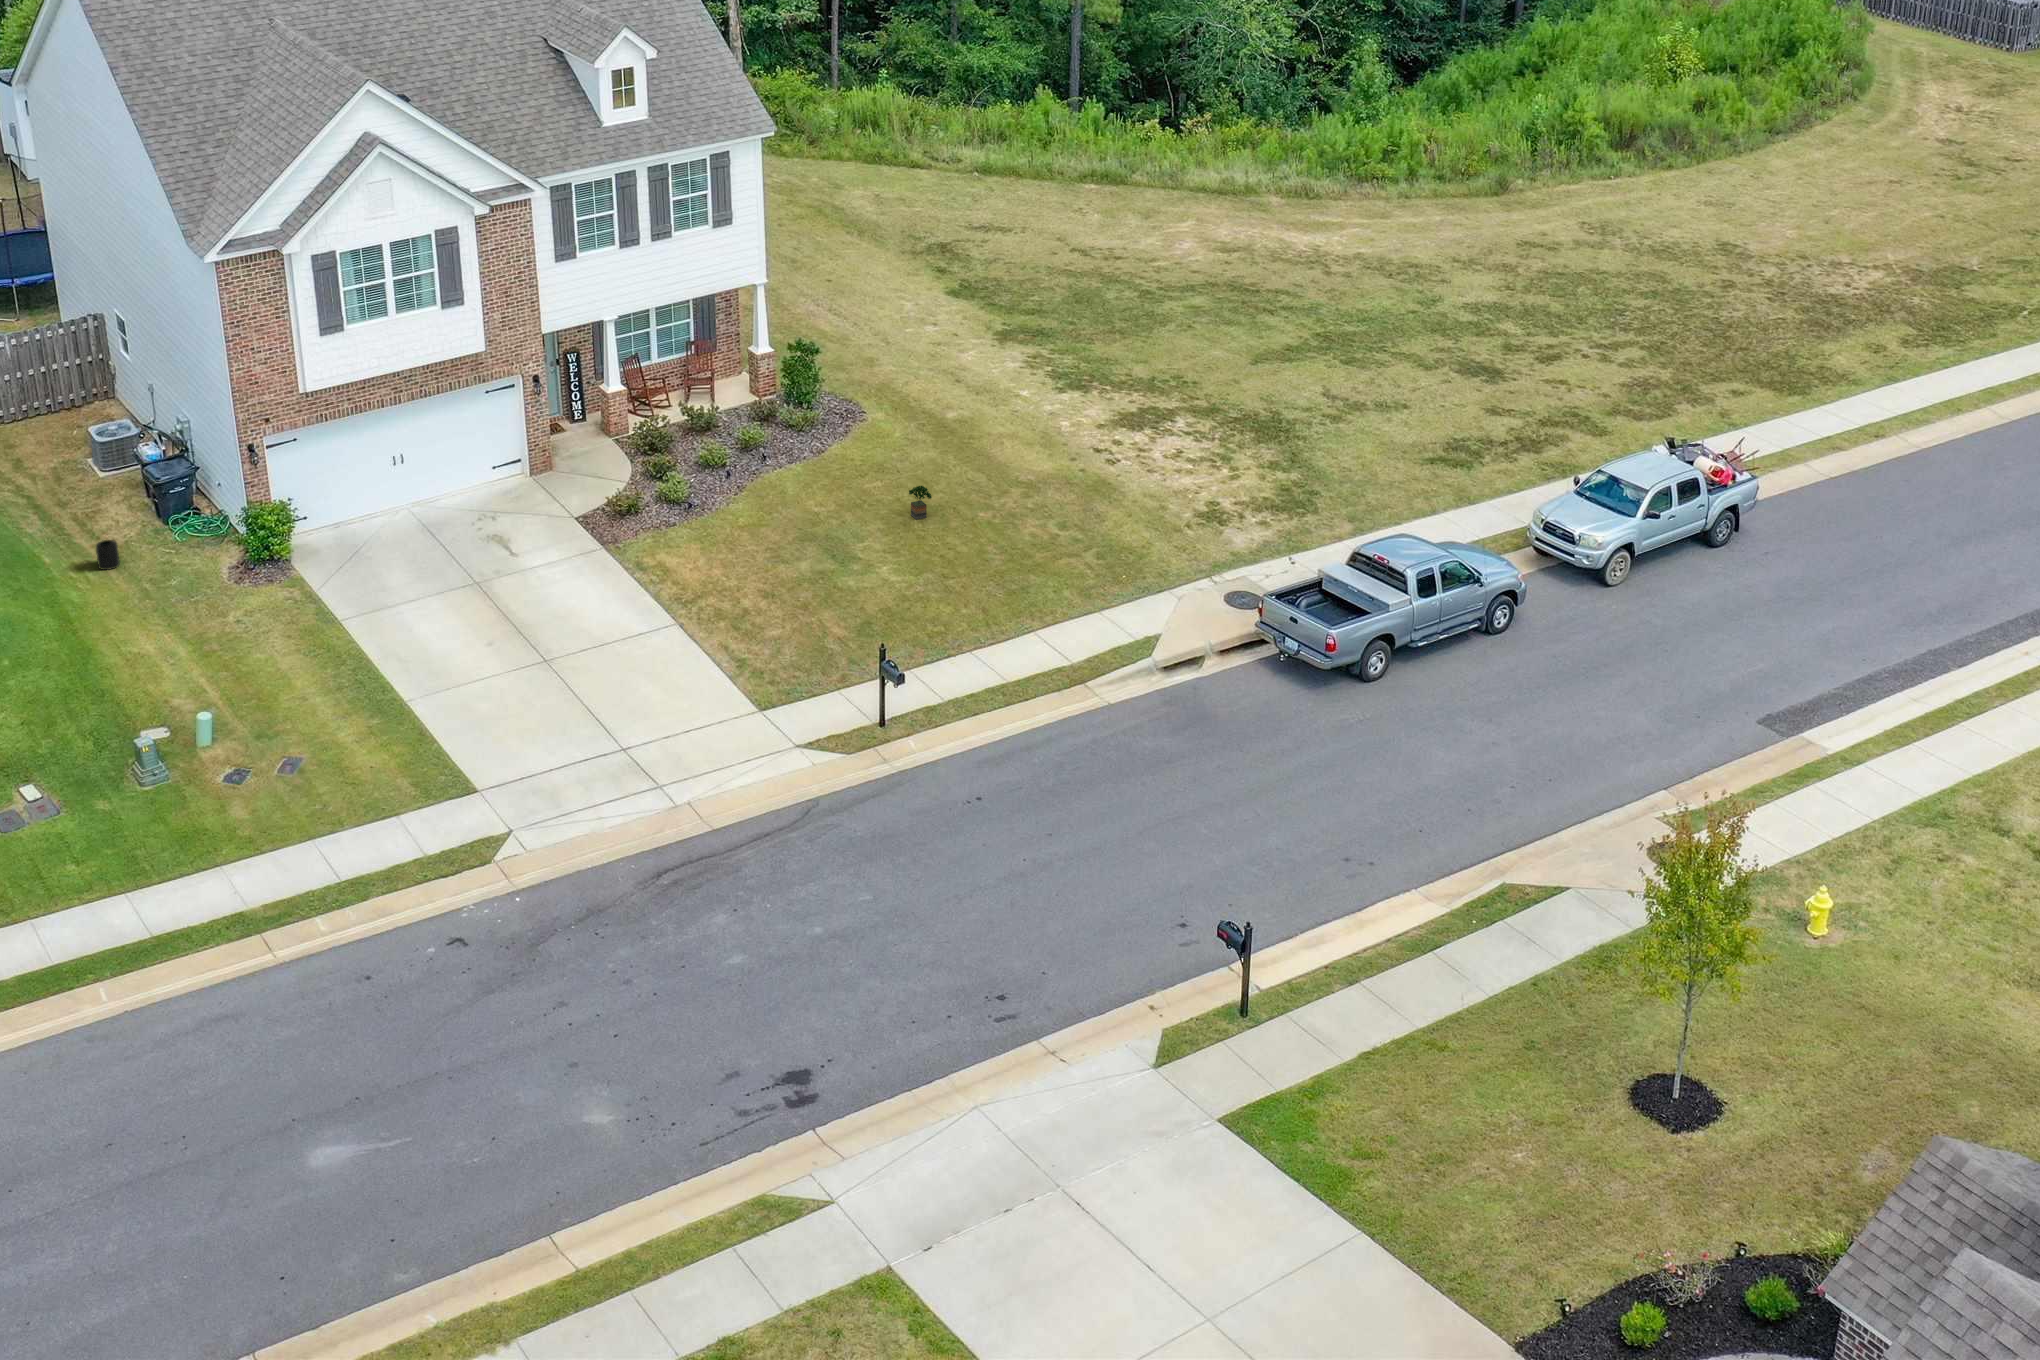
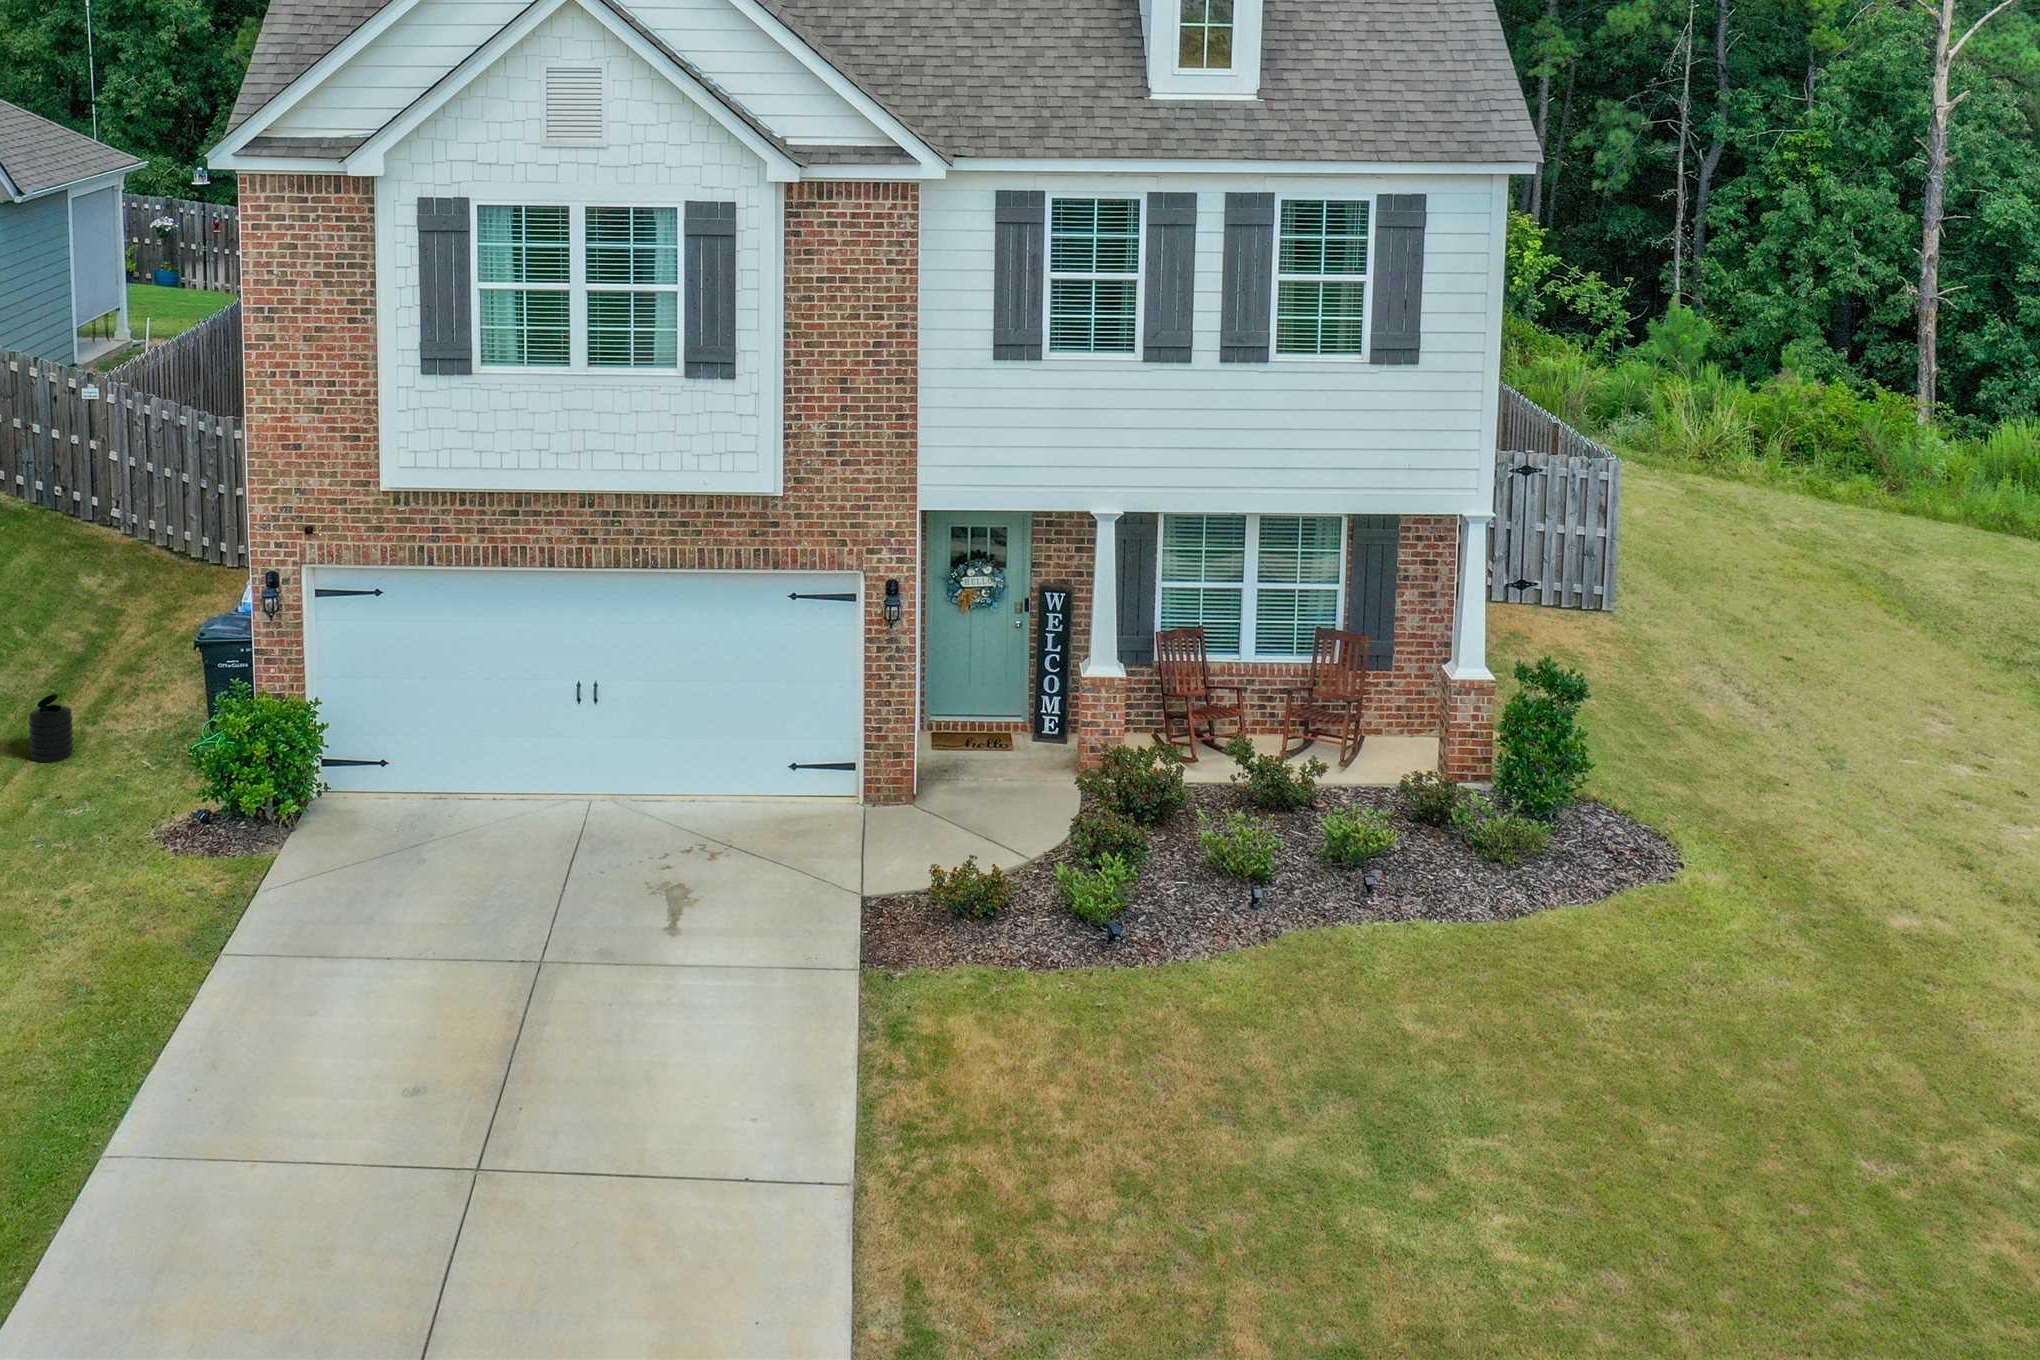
potted tree: present [909,486,932,520] -> none [1715,1093,1789,1195]

